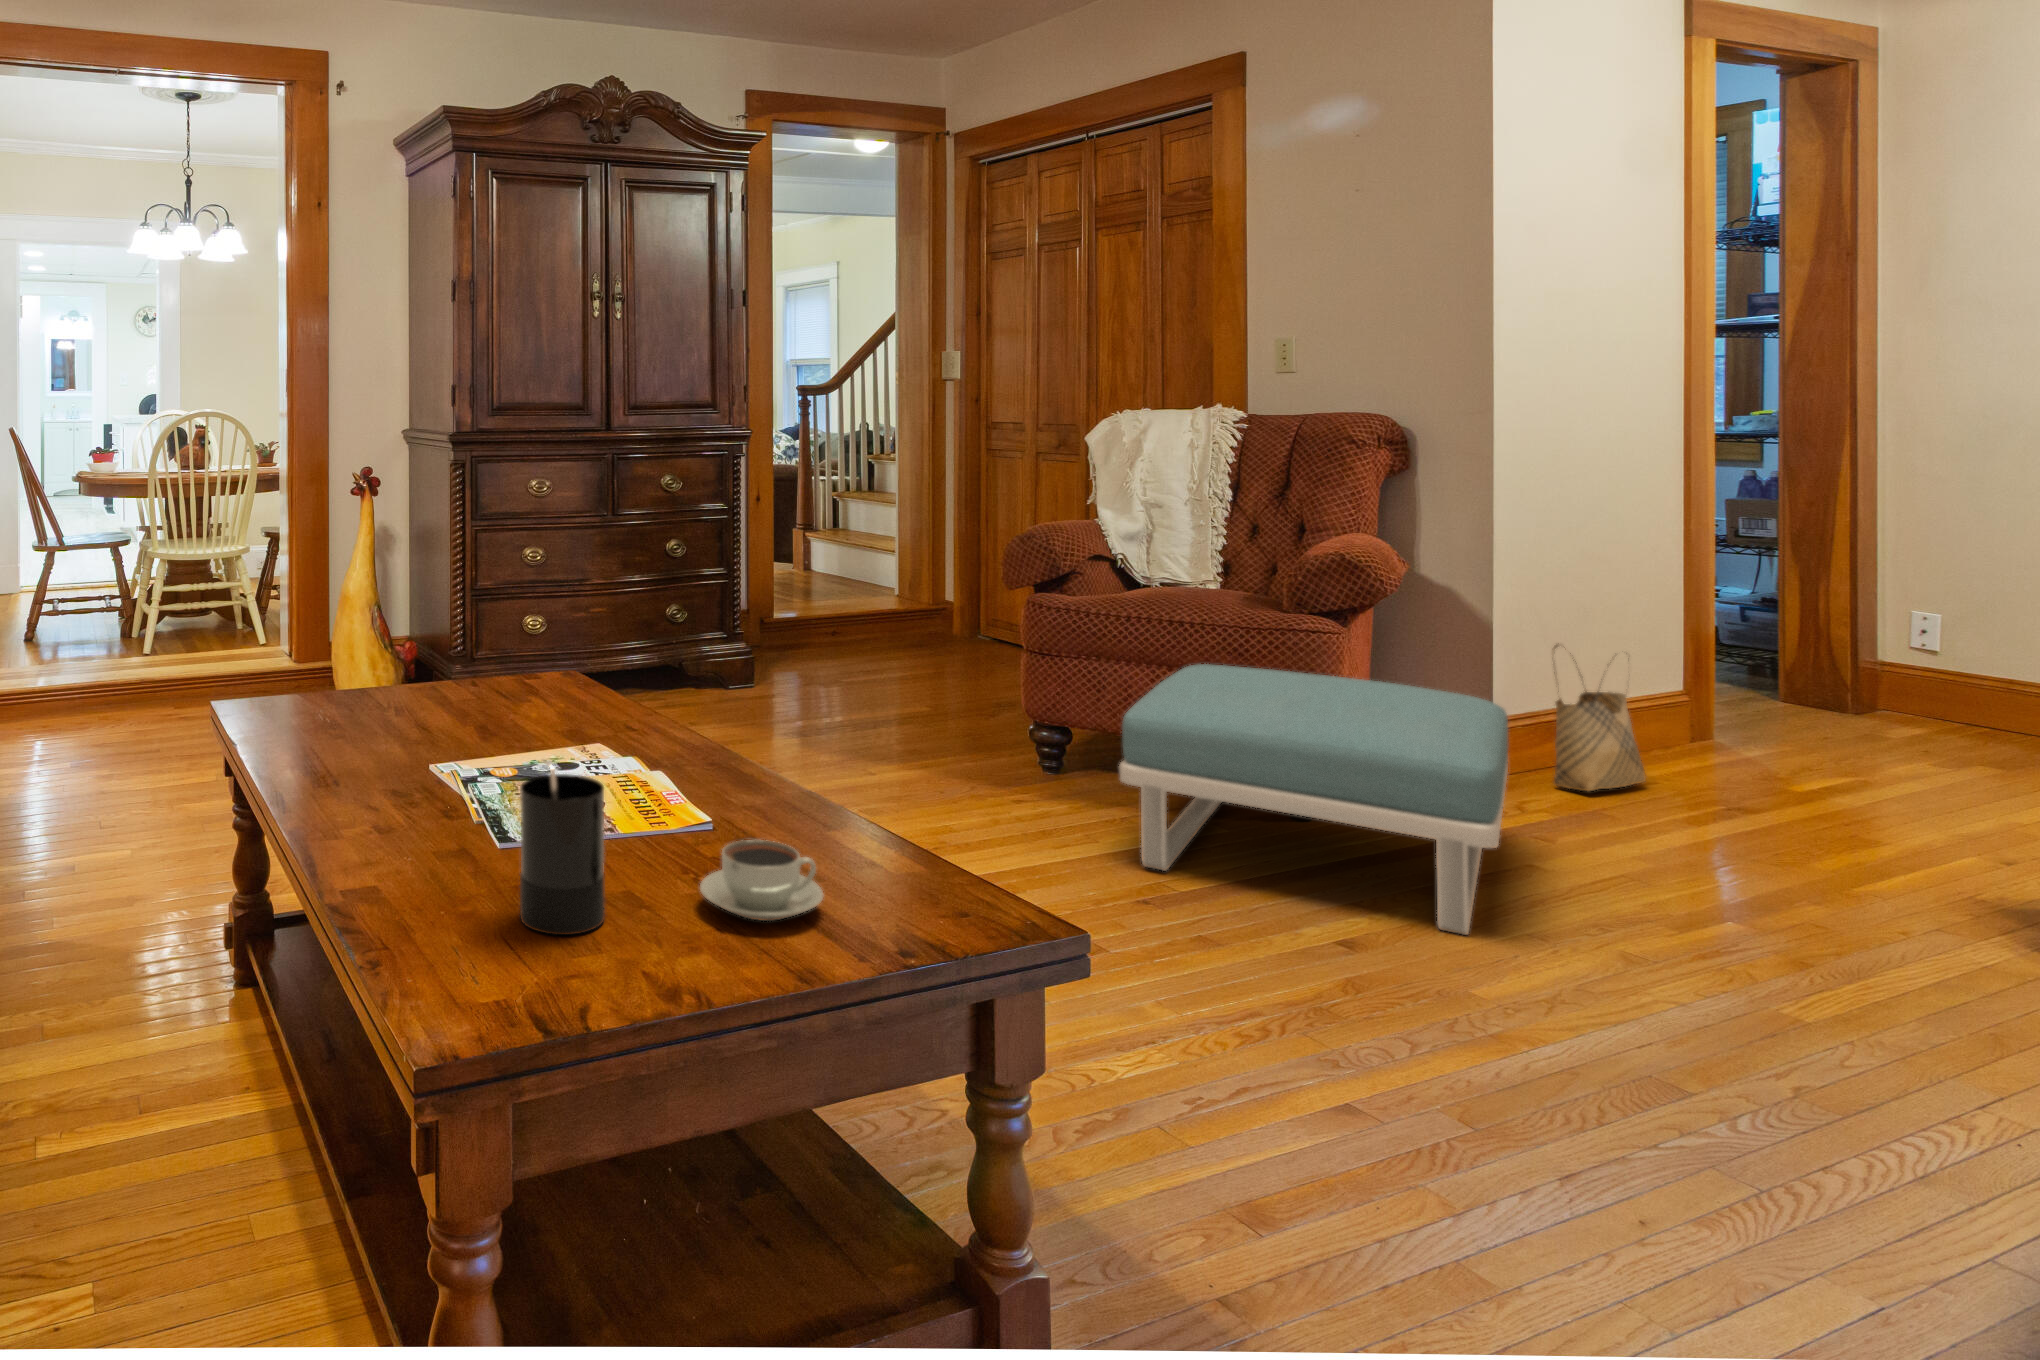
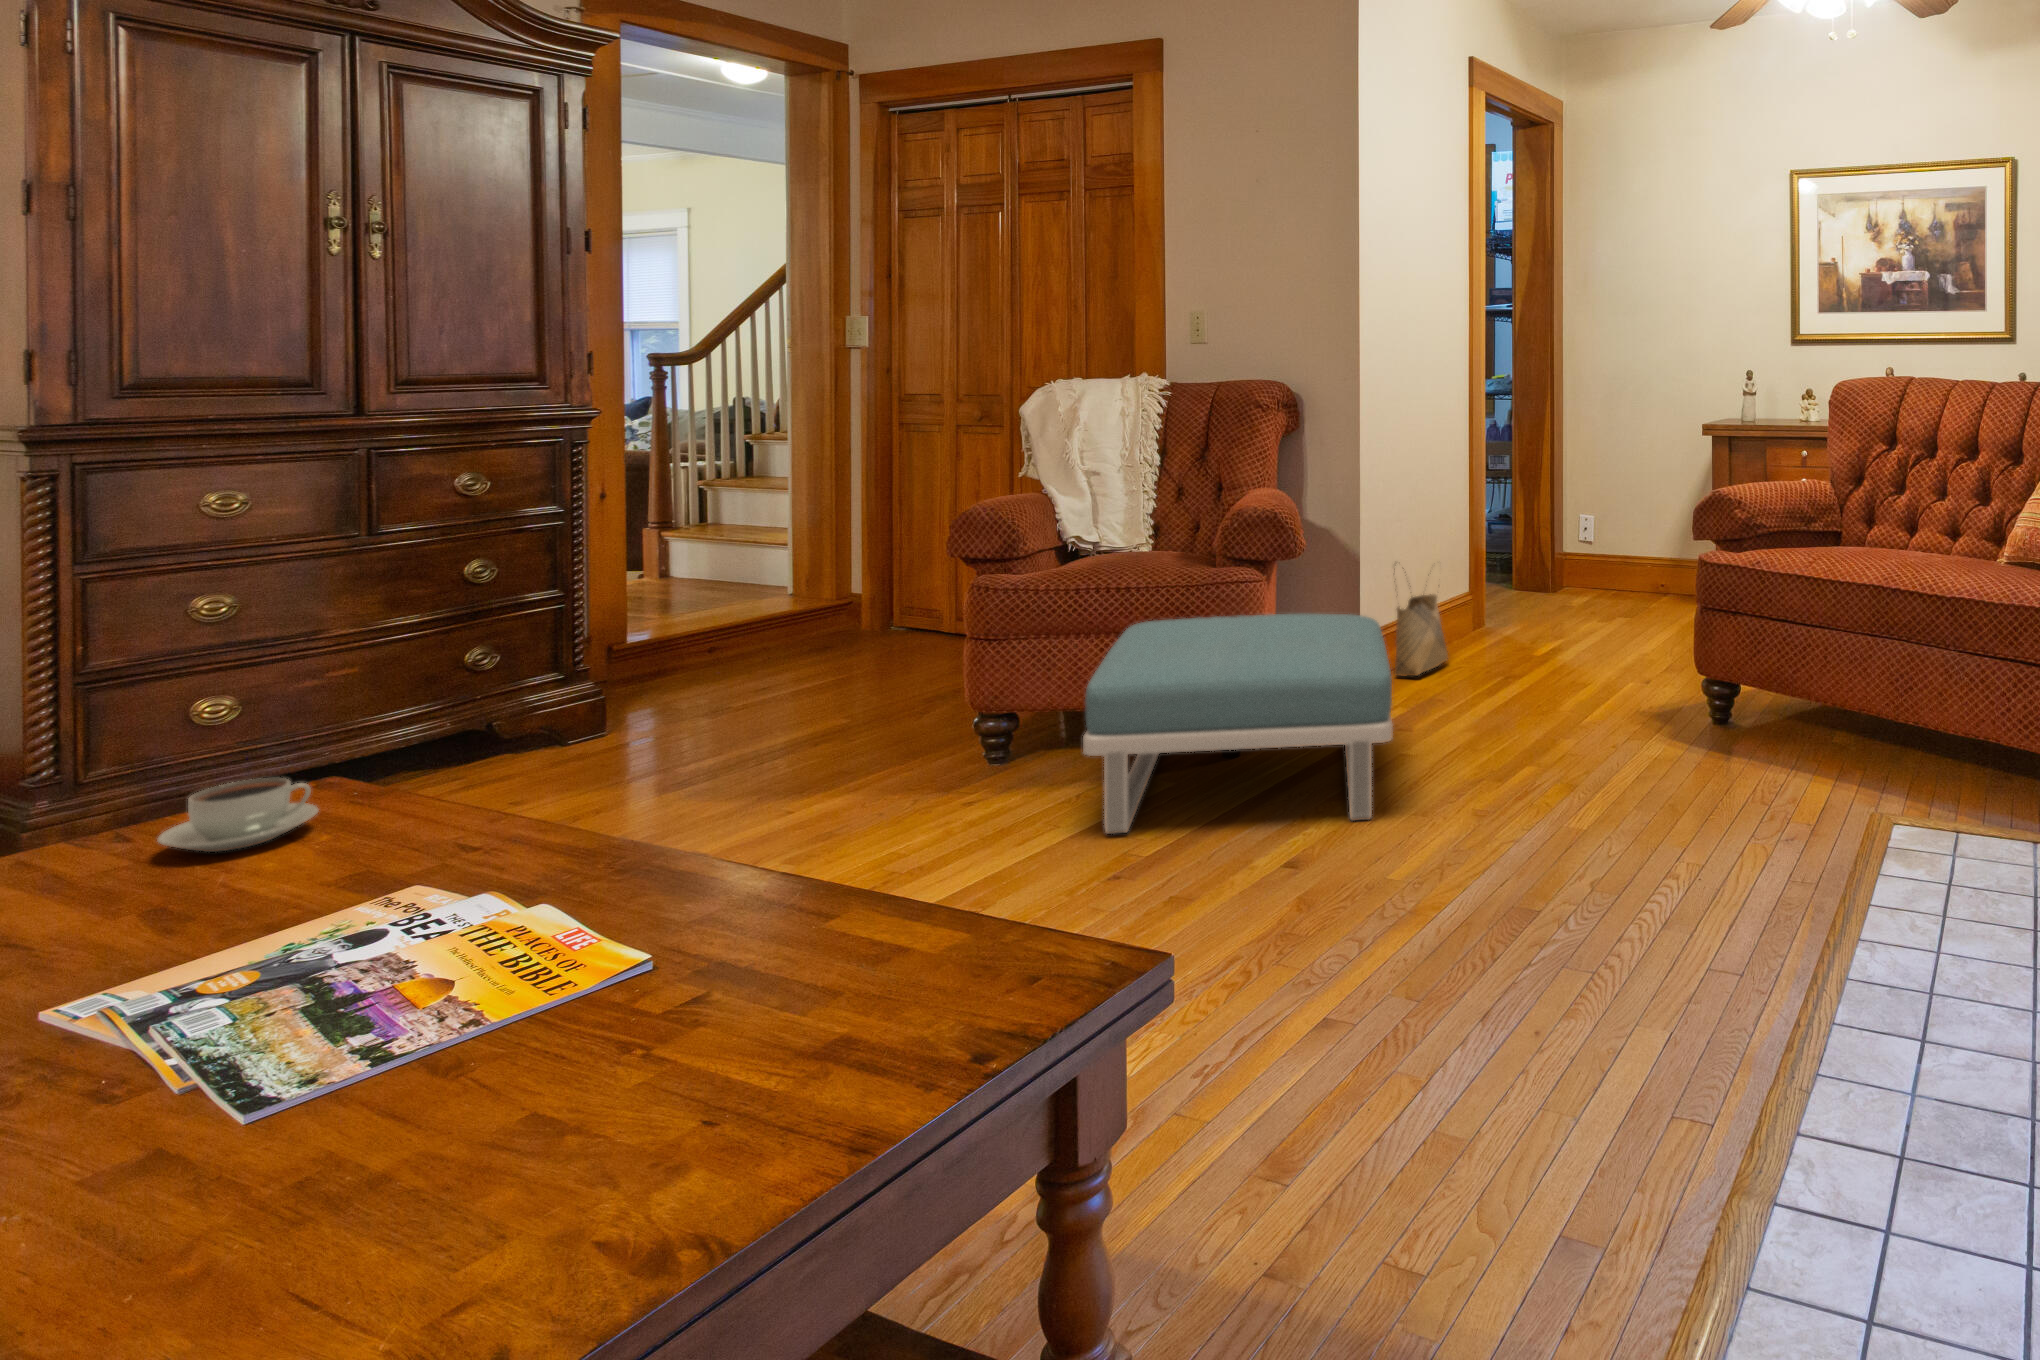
candle: present [520,760,605,935] -> none [319,961,501,1258]
coffee cup: present [700,840,823,921] -> present [158,778,318,852]

